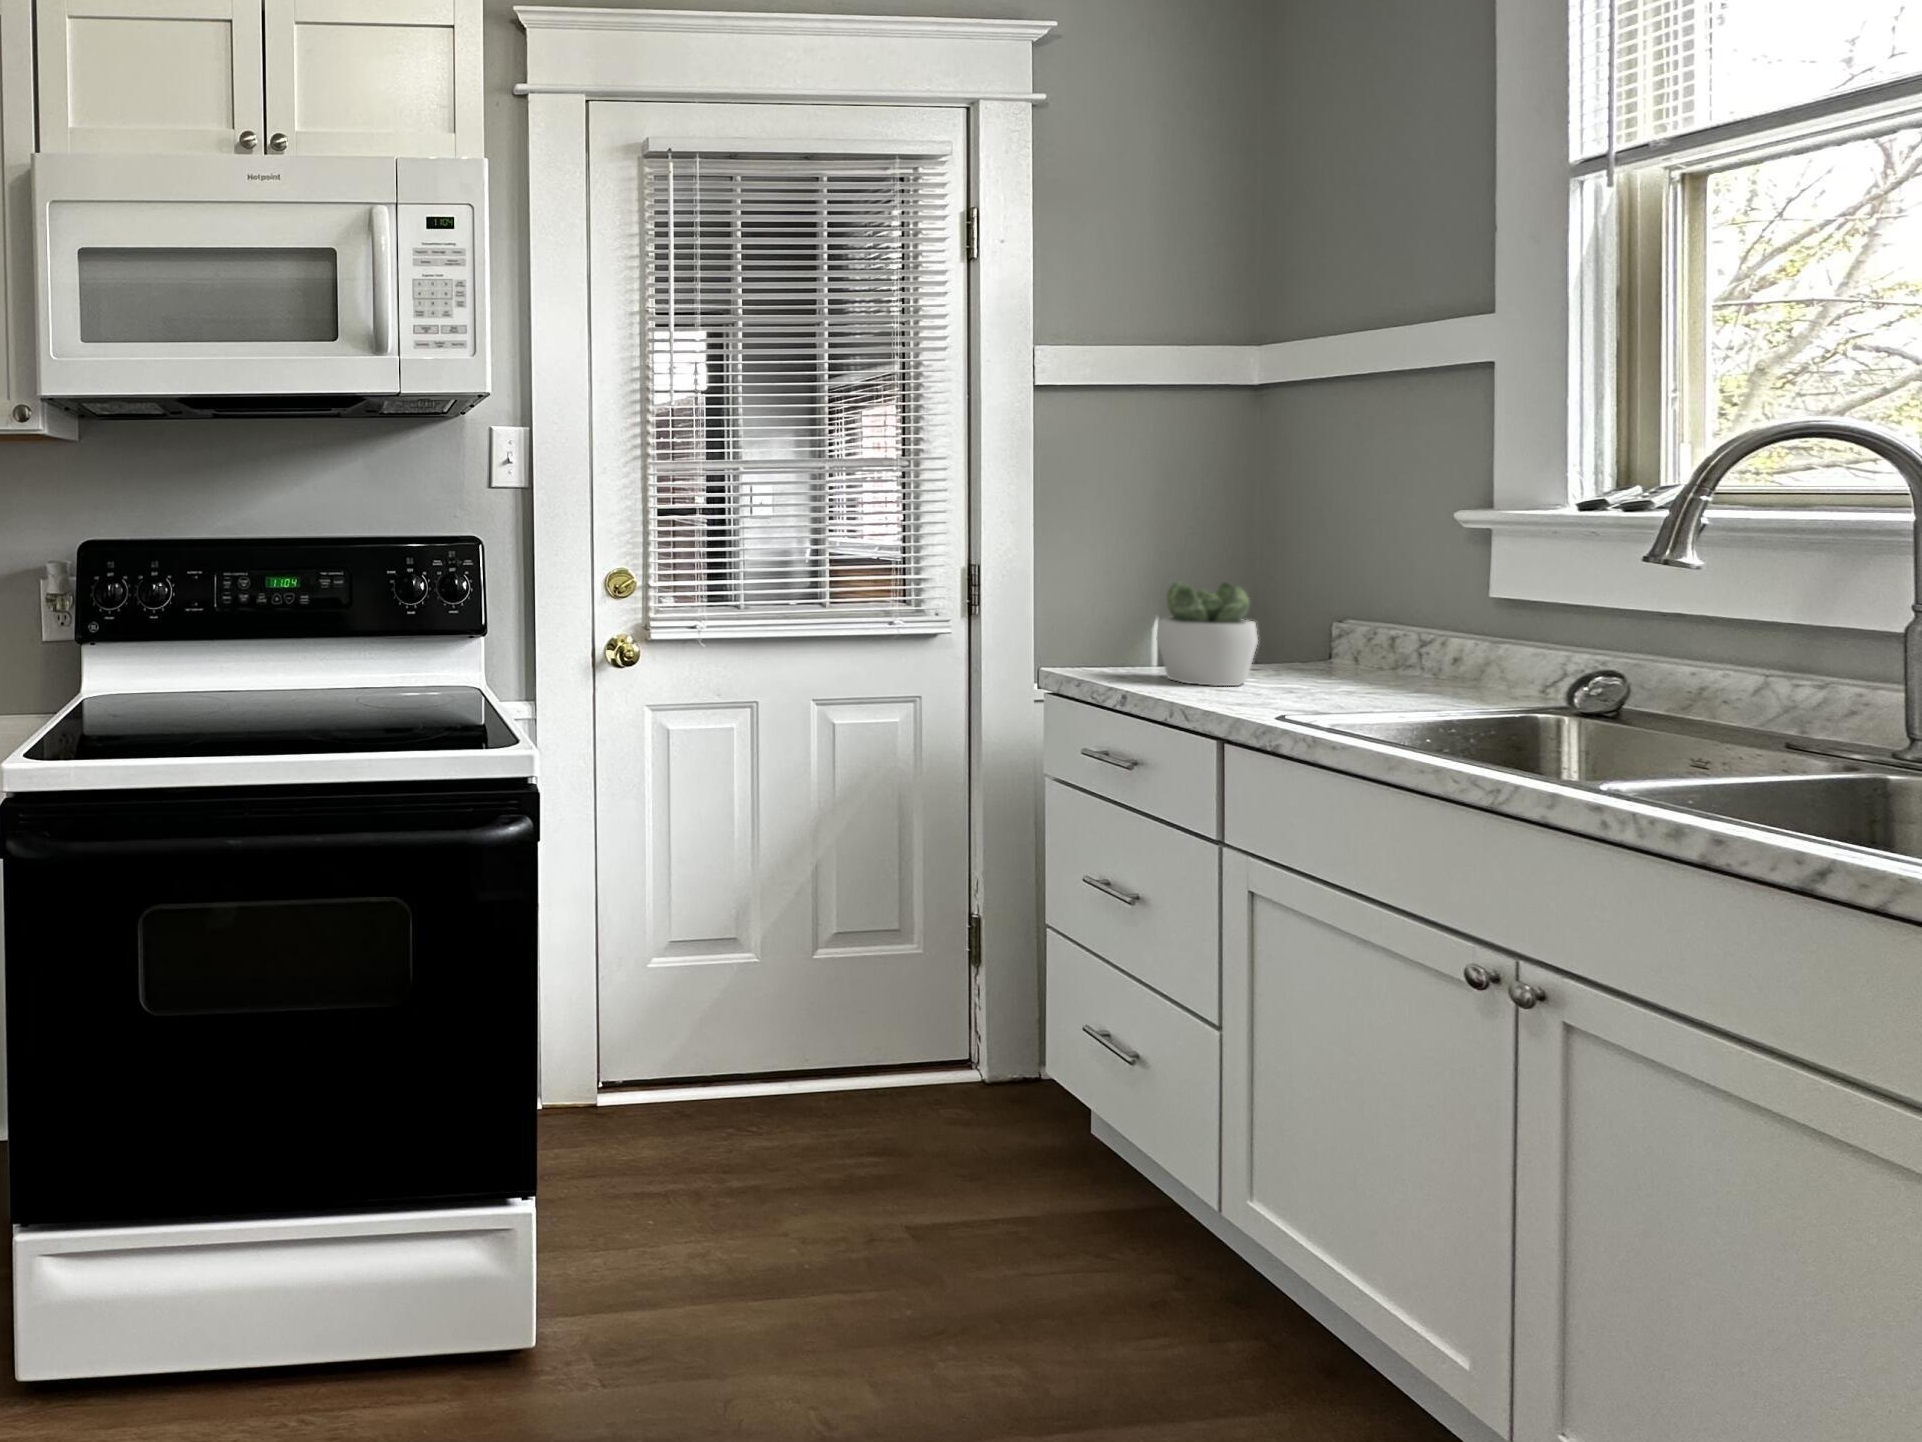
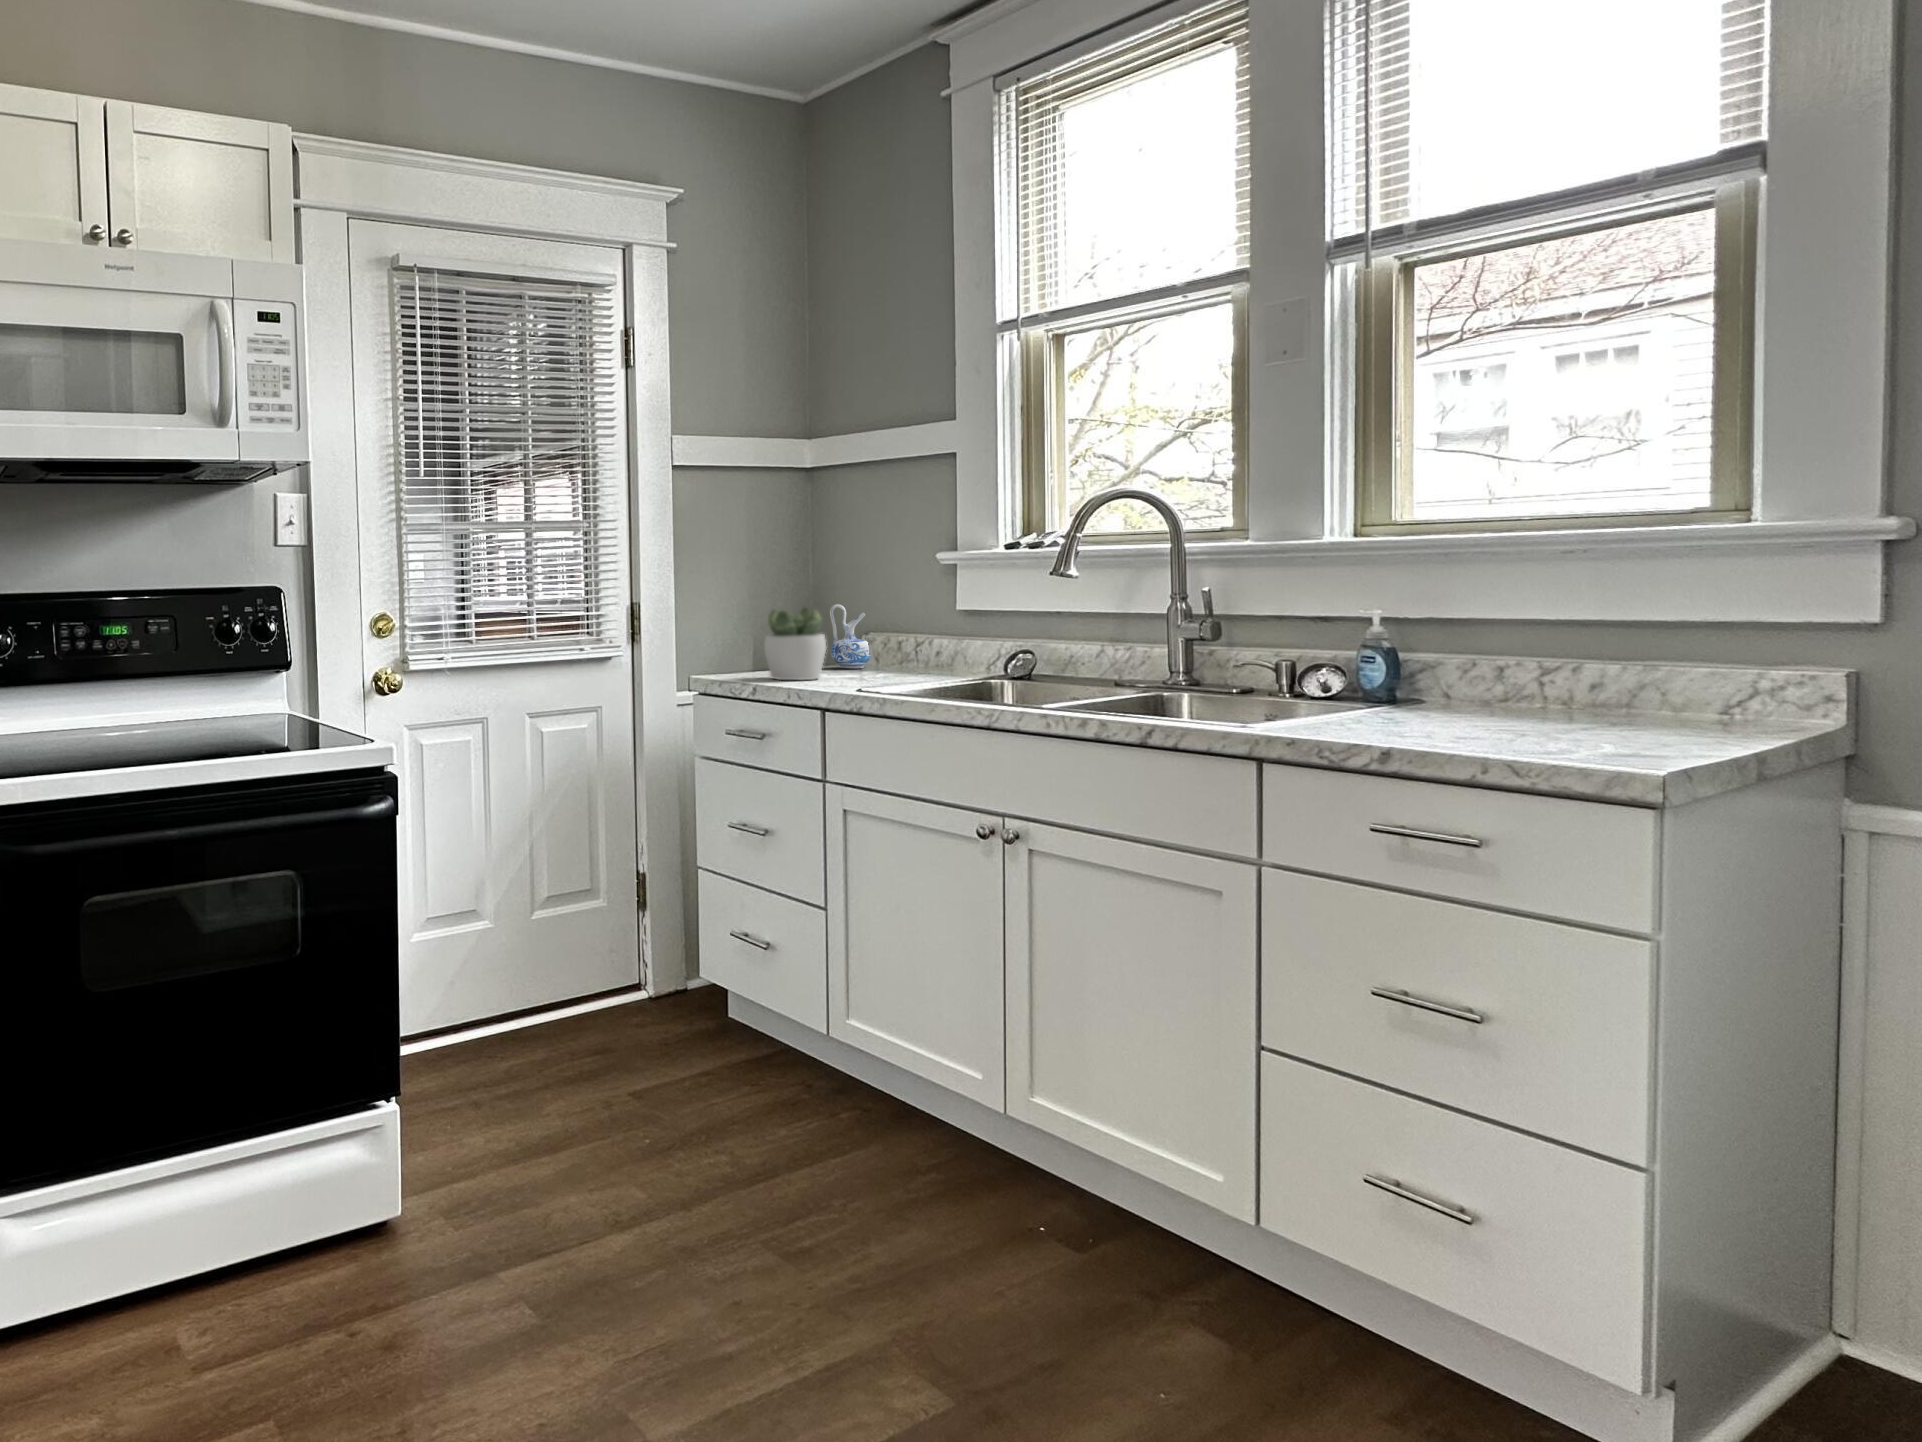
ceramic pitcher: none [1281,576,1348,668] -> present [830,604,871,668]

